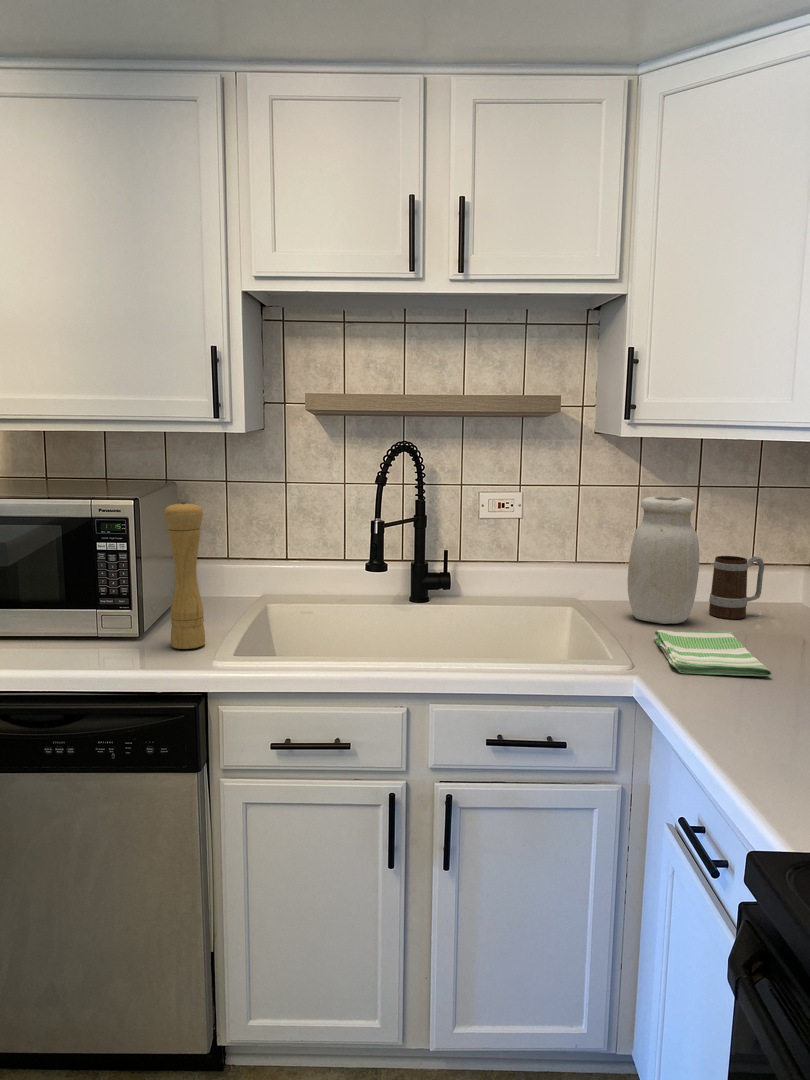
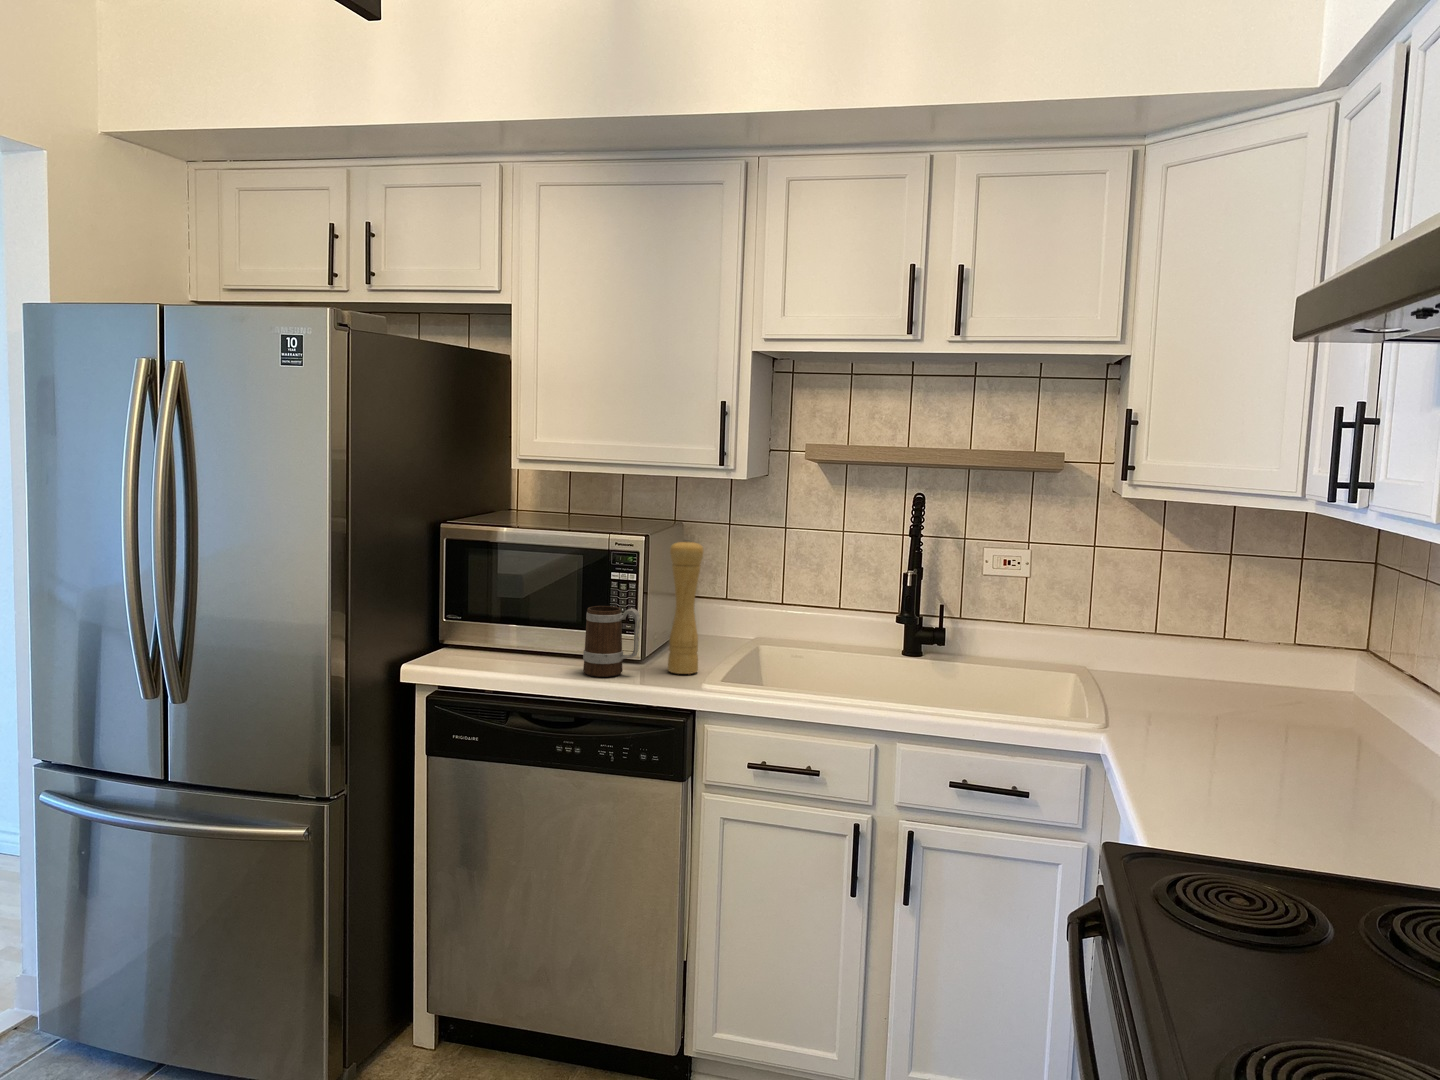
jar: present [627,496,699,624] -> none [1133,561,1212,697]
mug: present [709,556,764,619] -> present [583,606,641,677]
dish towel: present [654,630,772,676] -> none [1144,697,1247,744]

